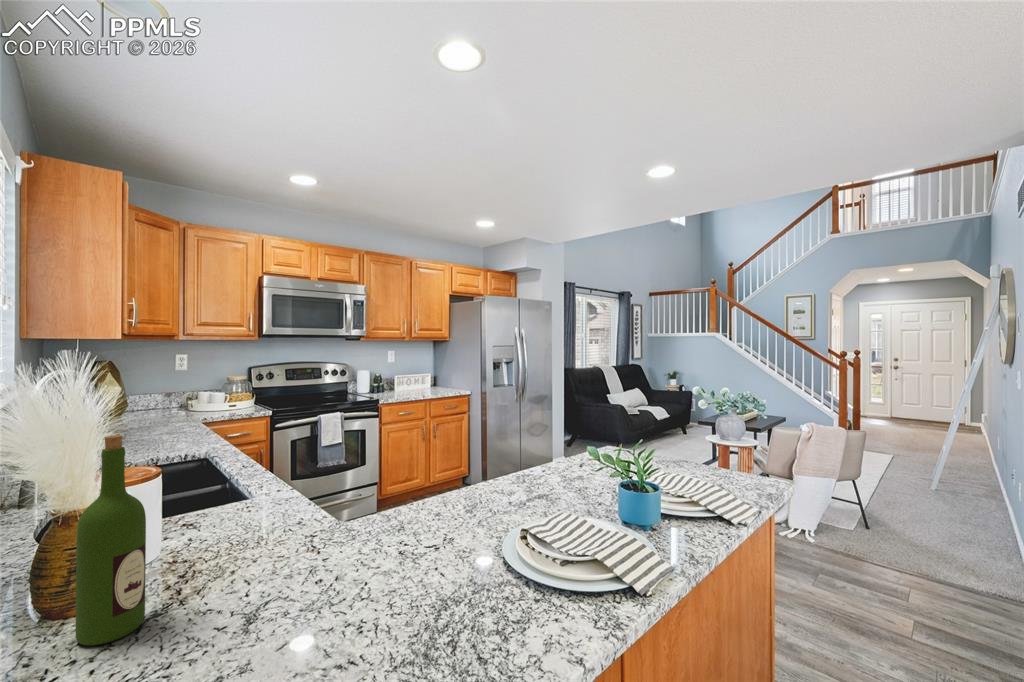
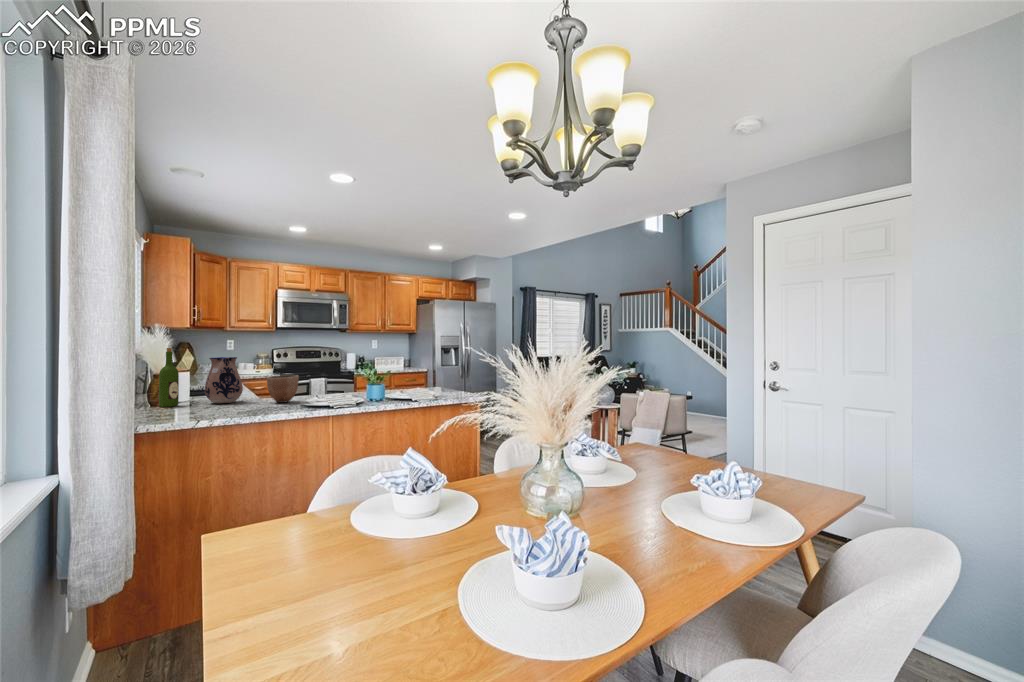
ceramic pitcher: none [225,439,328,587] -> present [205,357,243,403]
decorative bowl: none [402,477,477,564] -> present [267,375,299,403]

